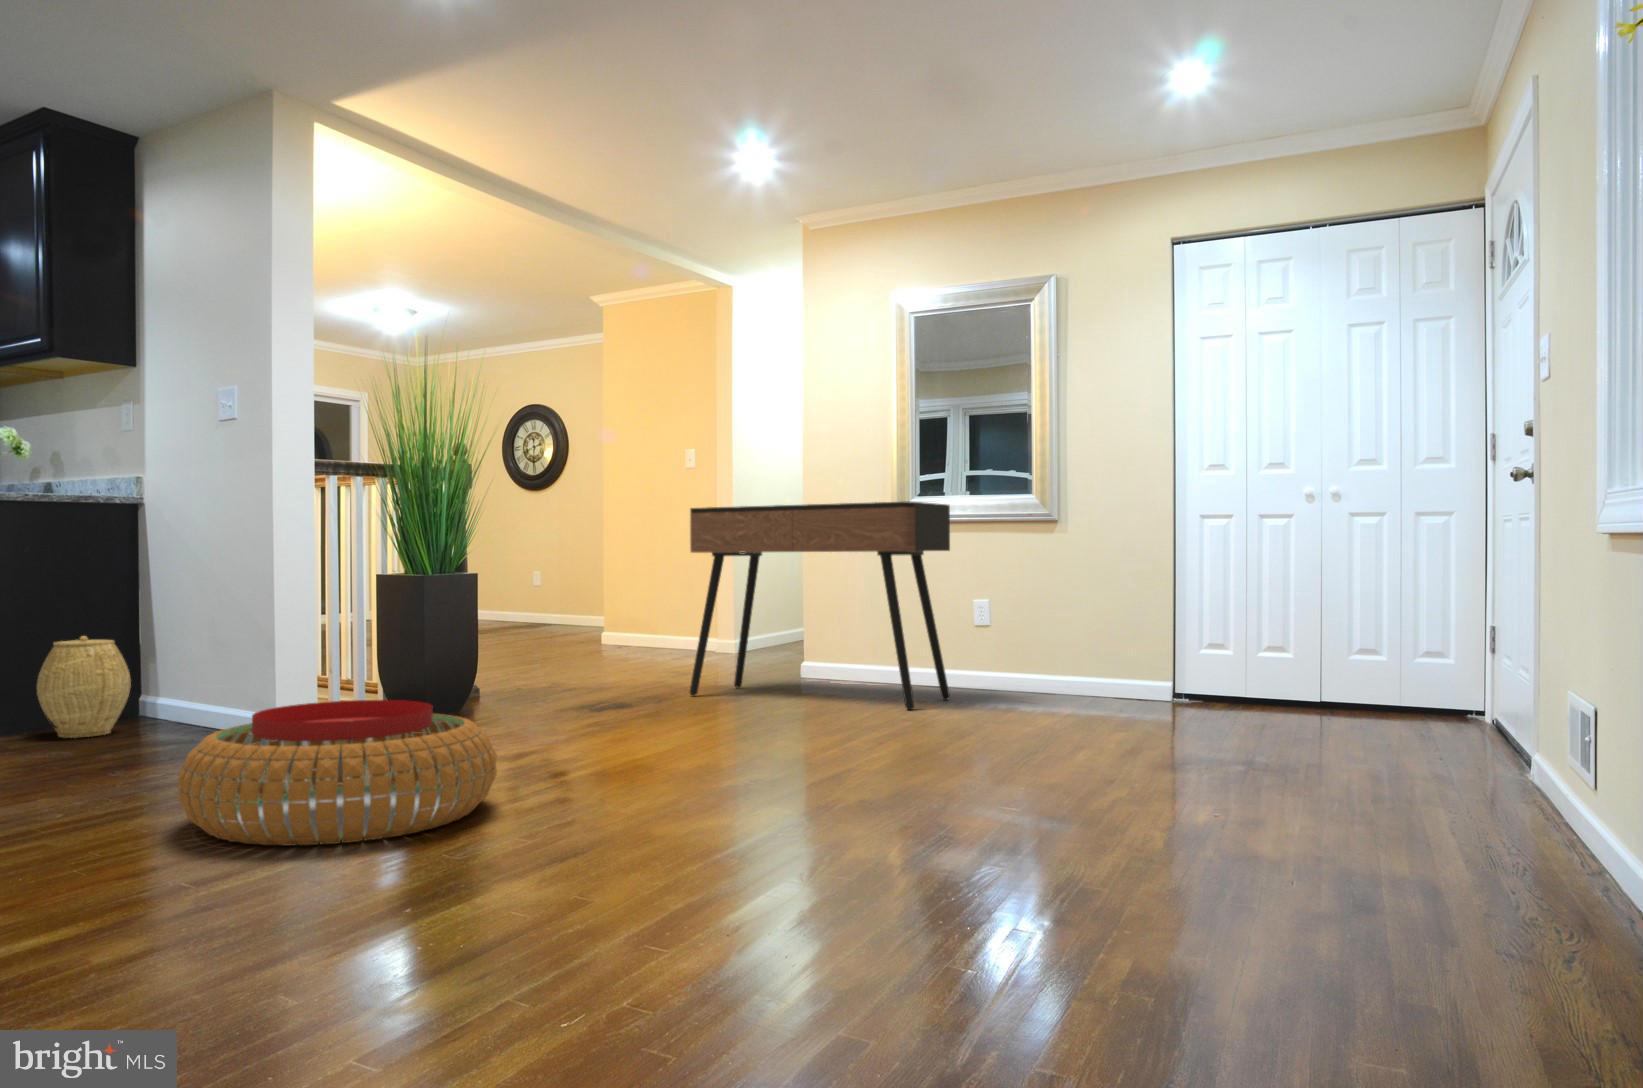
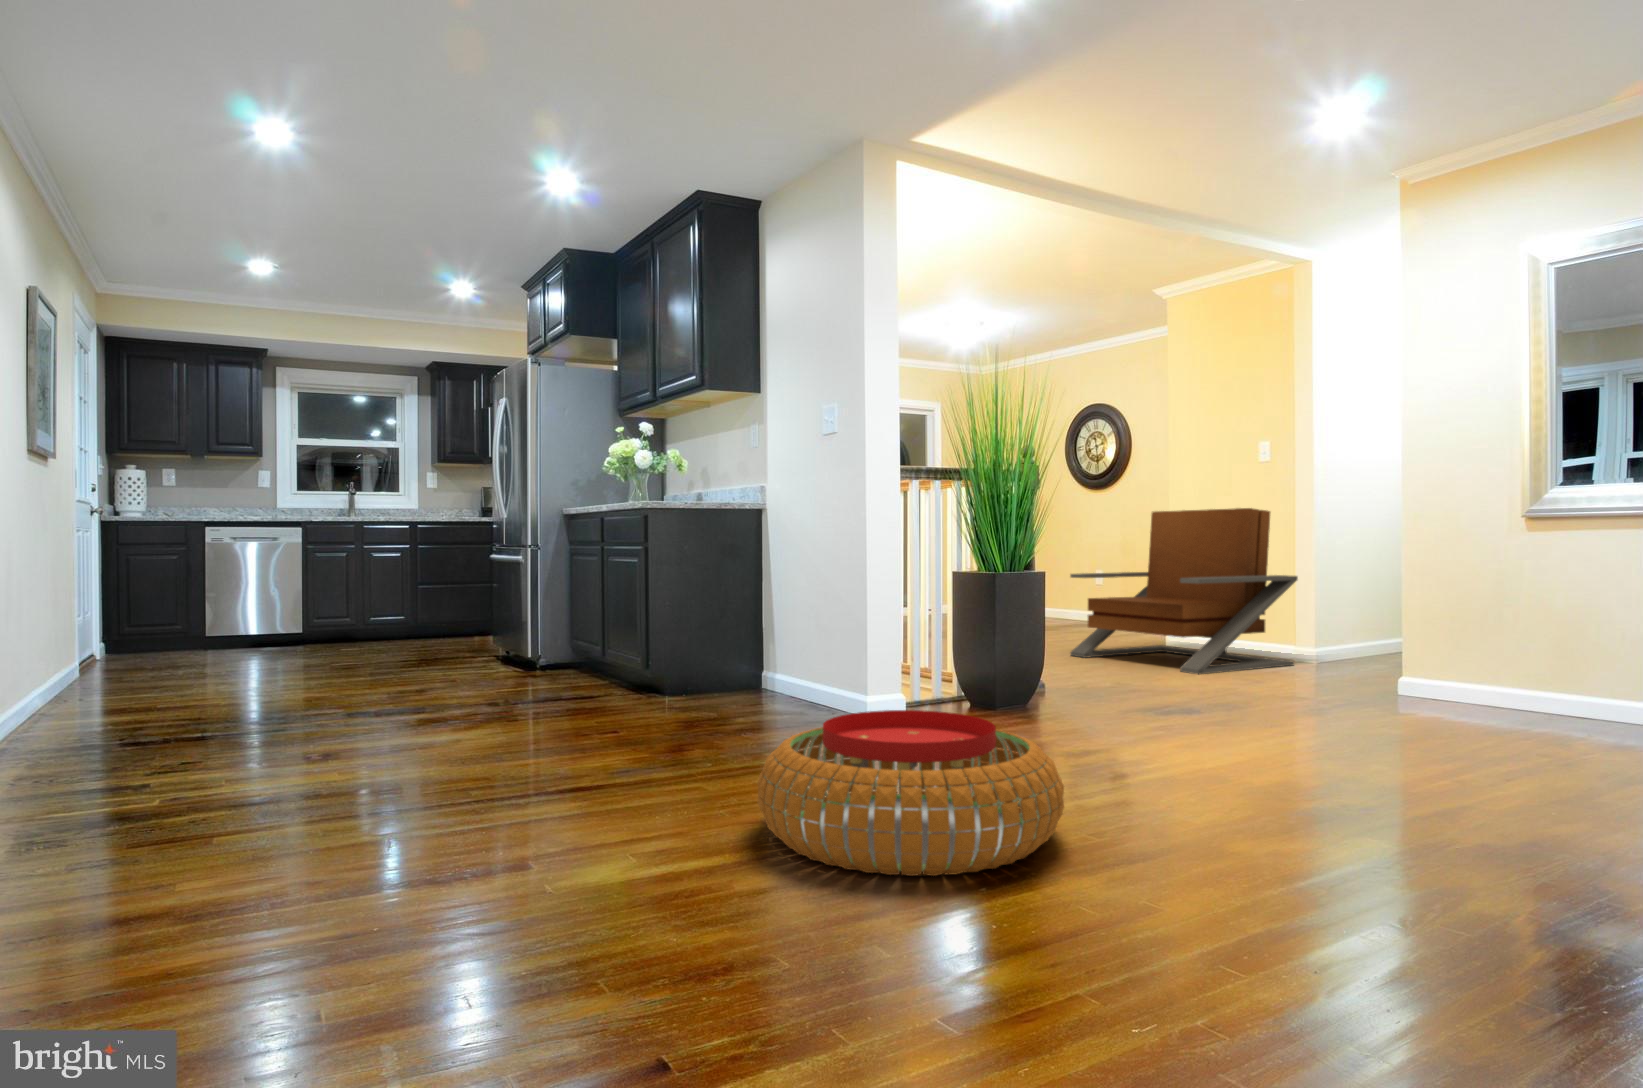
console table: present [690,502,950,710] -> none [1264,493,1619,748]
lounge chair: none [506,513,726,678] -> present [1070,508,1298,674]
woven basket: present [37,636,131,738] -> none [690,620,756,704]

